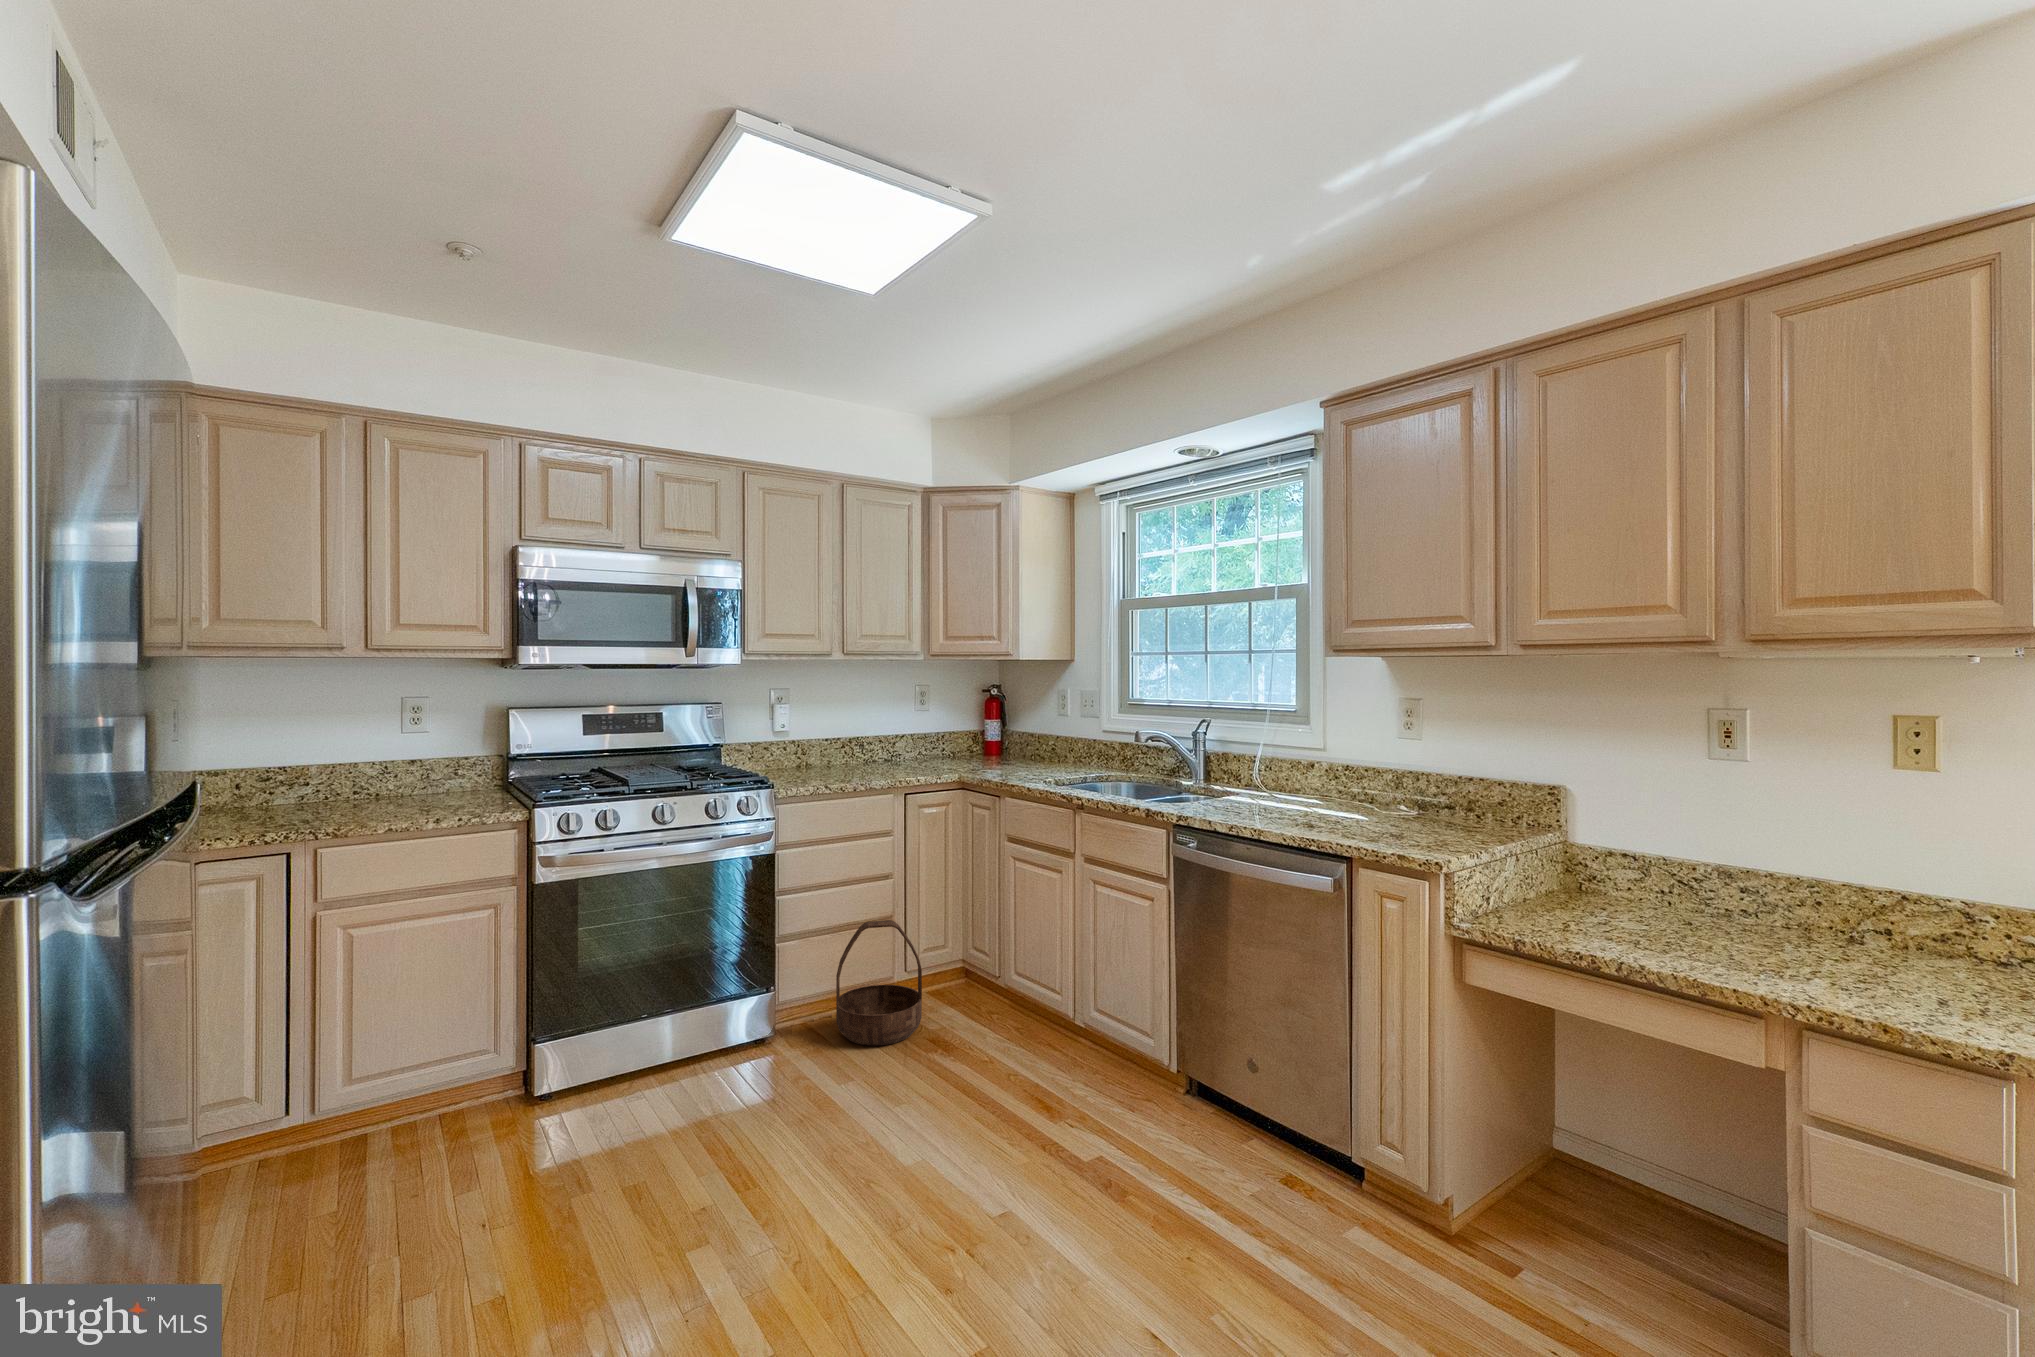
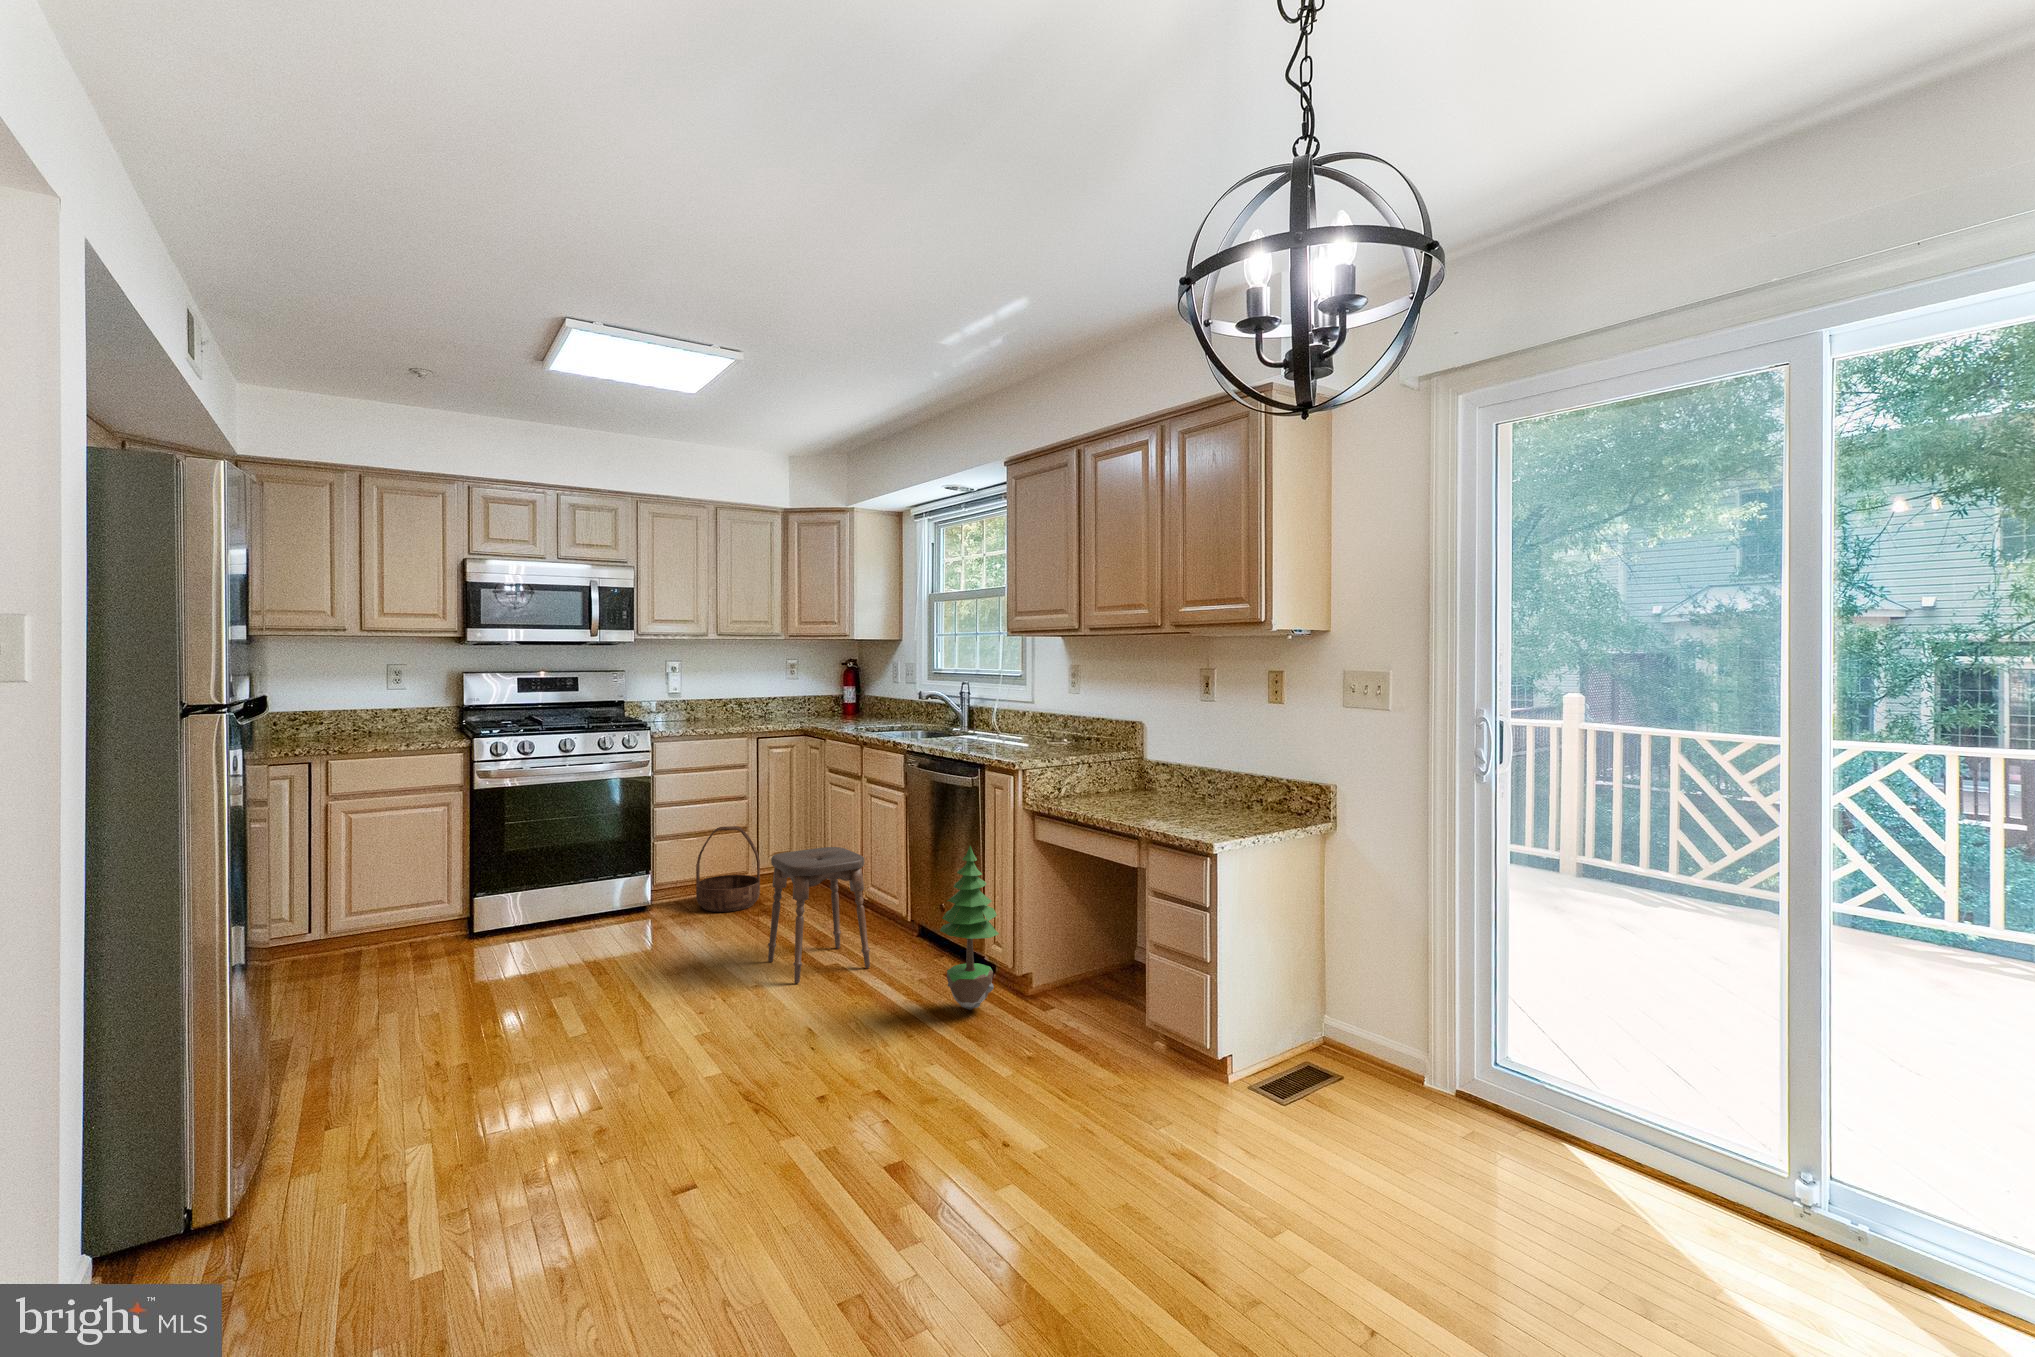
stool: none [996,972,1160,1209] -> present [768,847,870,983]
potted tree: none [1339,1005,1444,1279] -> present [940,846,999,1010]

